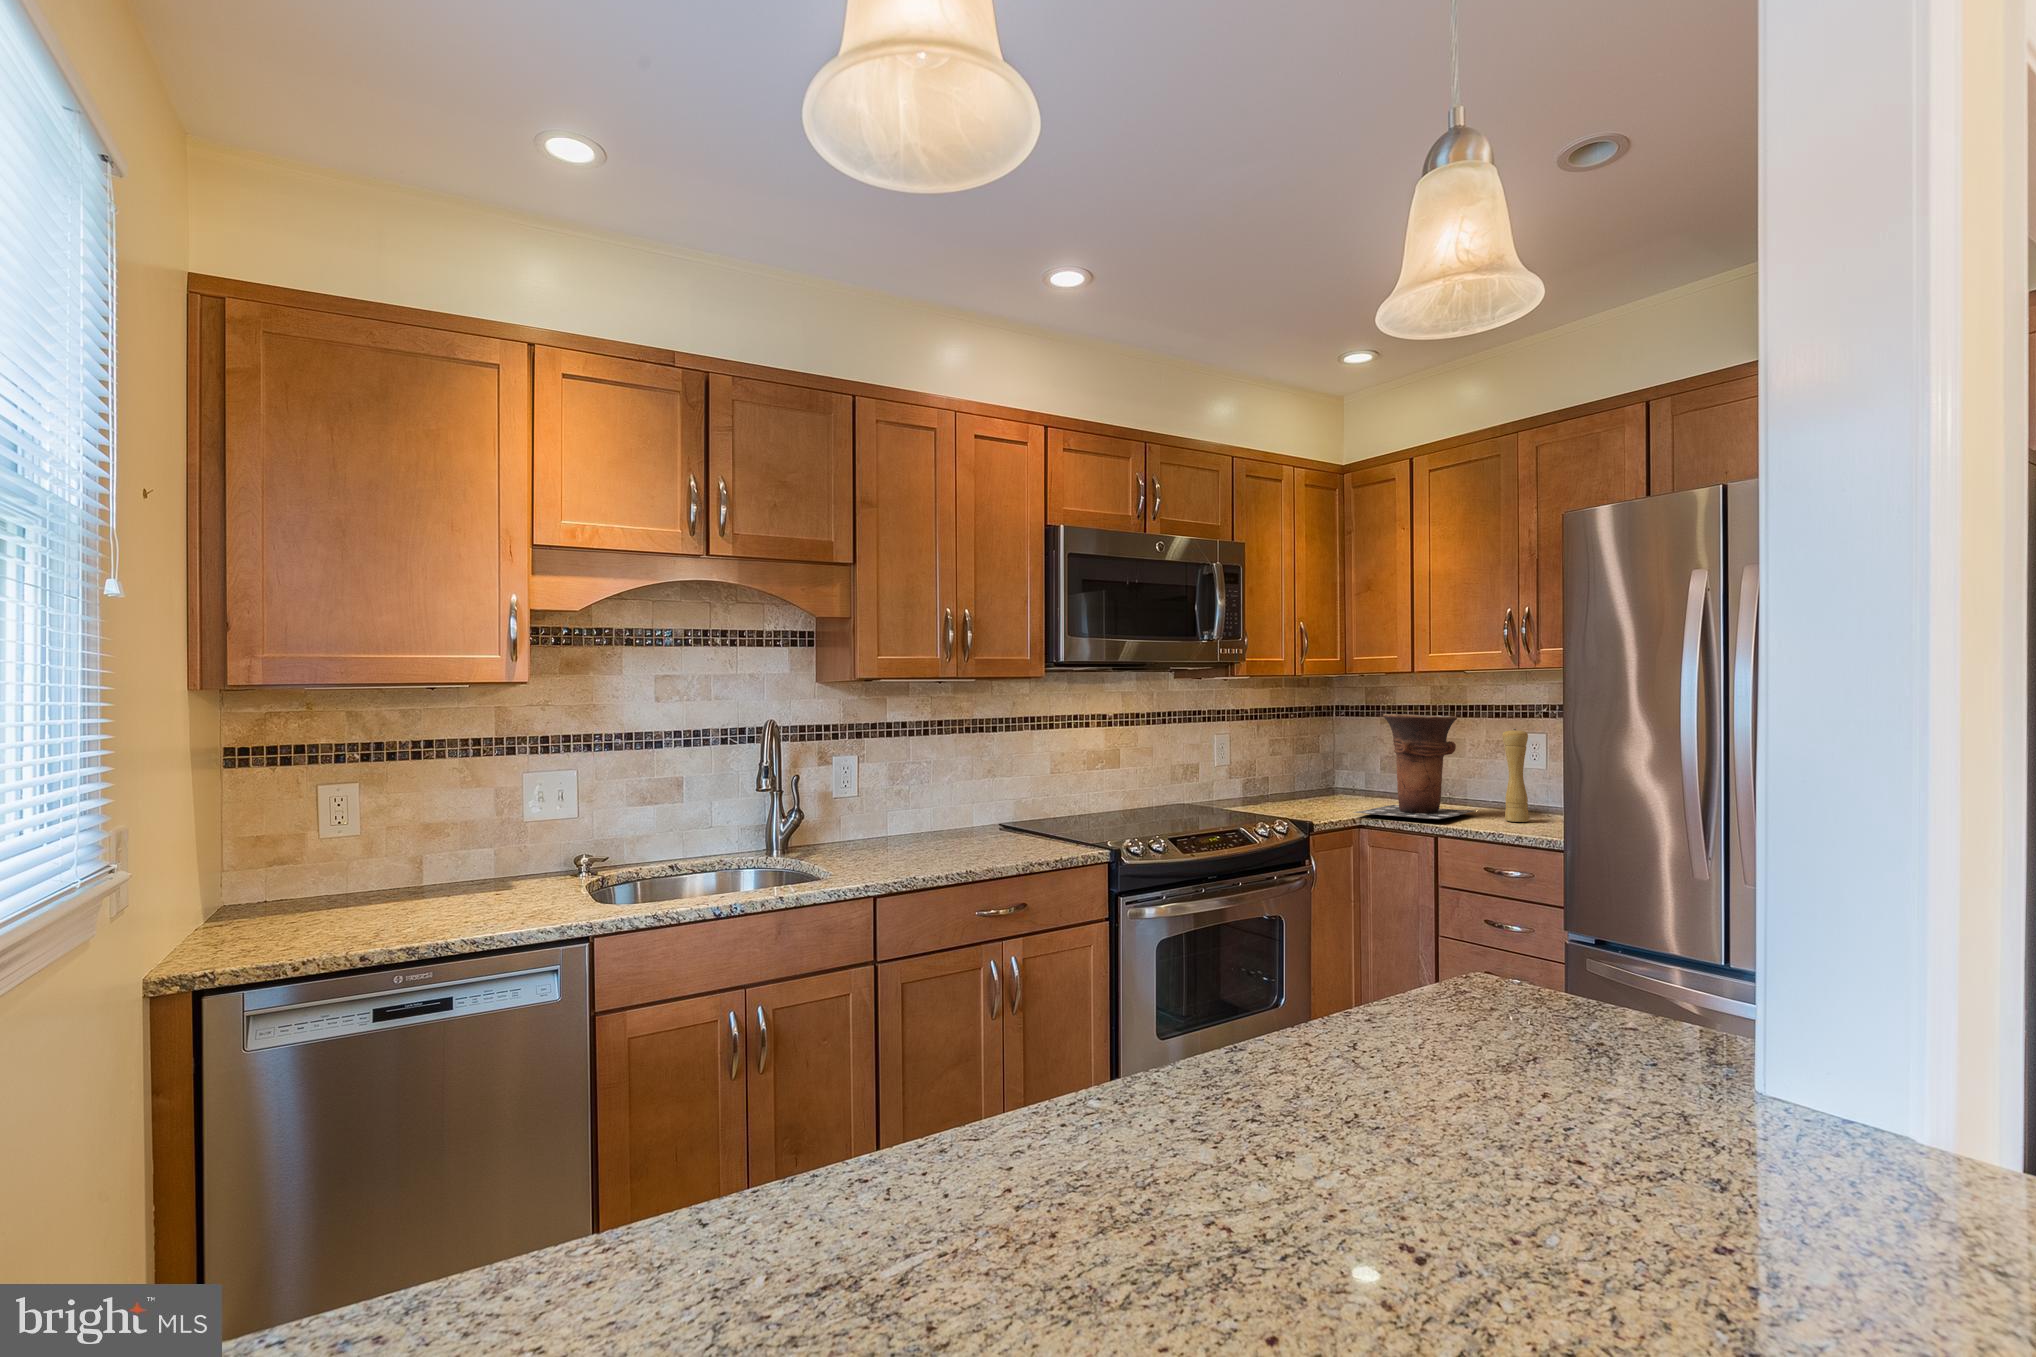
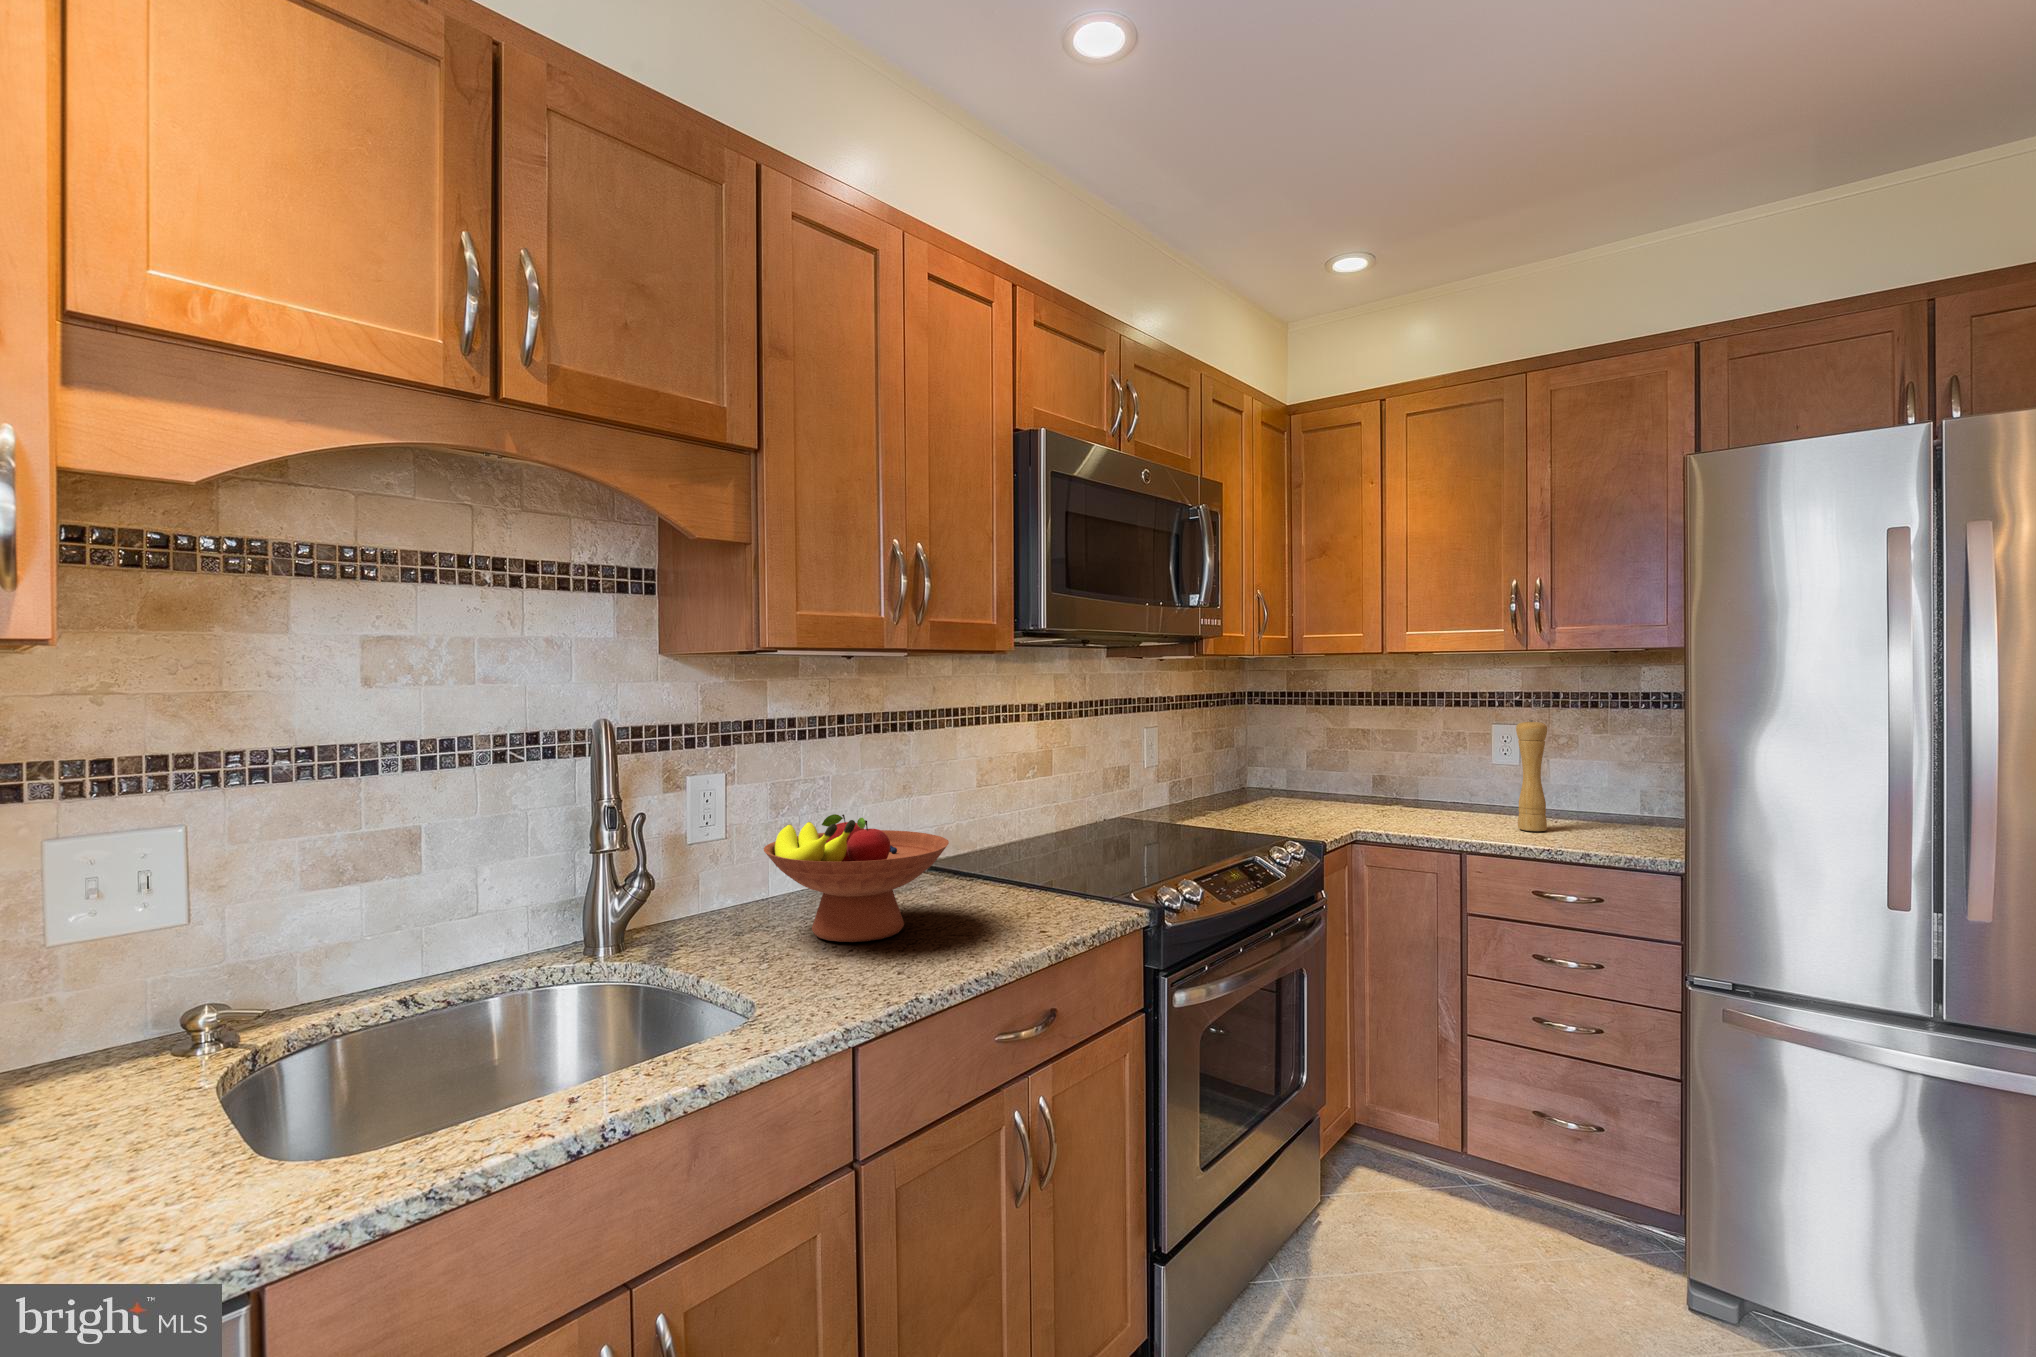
vase: present [1354,714,1474,819] -> none [1345,702,1472,832]
fruit bowl: none [864,780,976,856] -> present [764,814,949,942]

